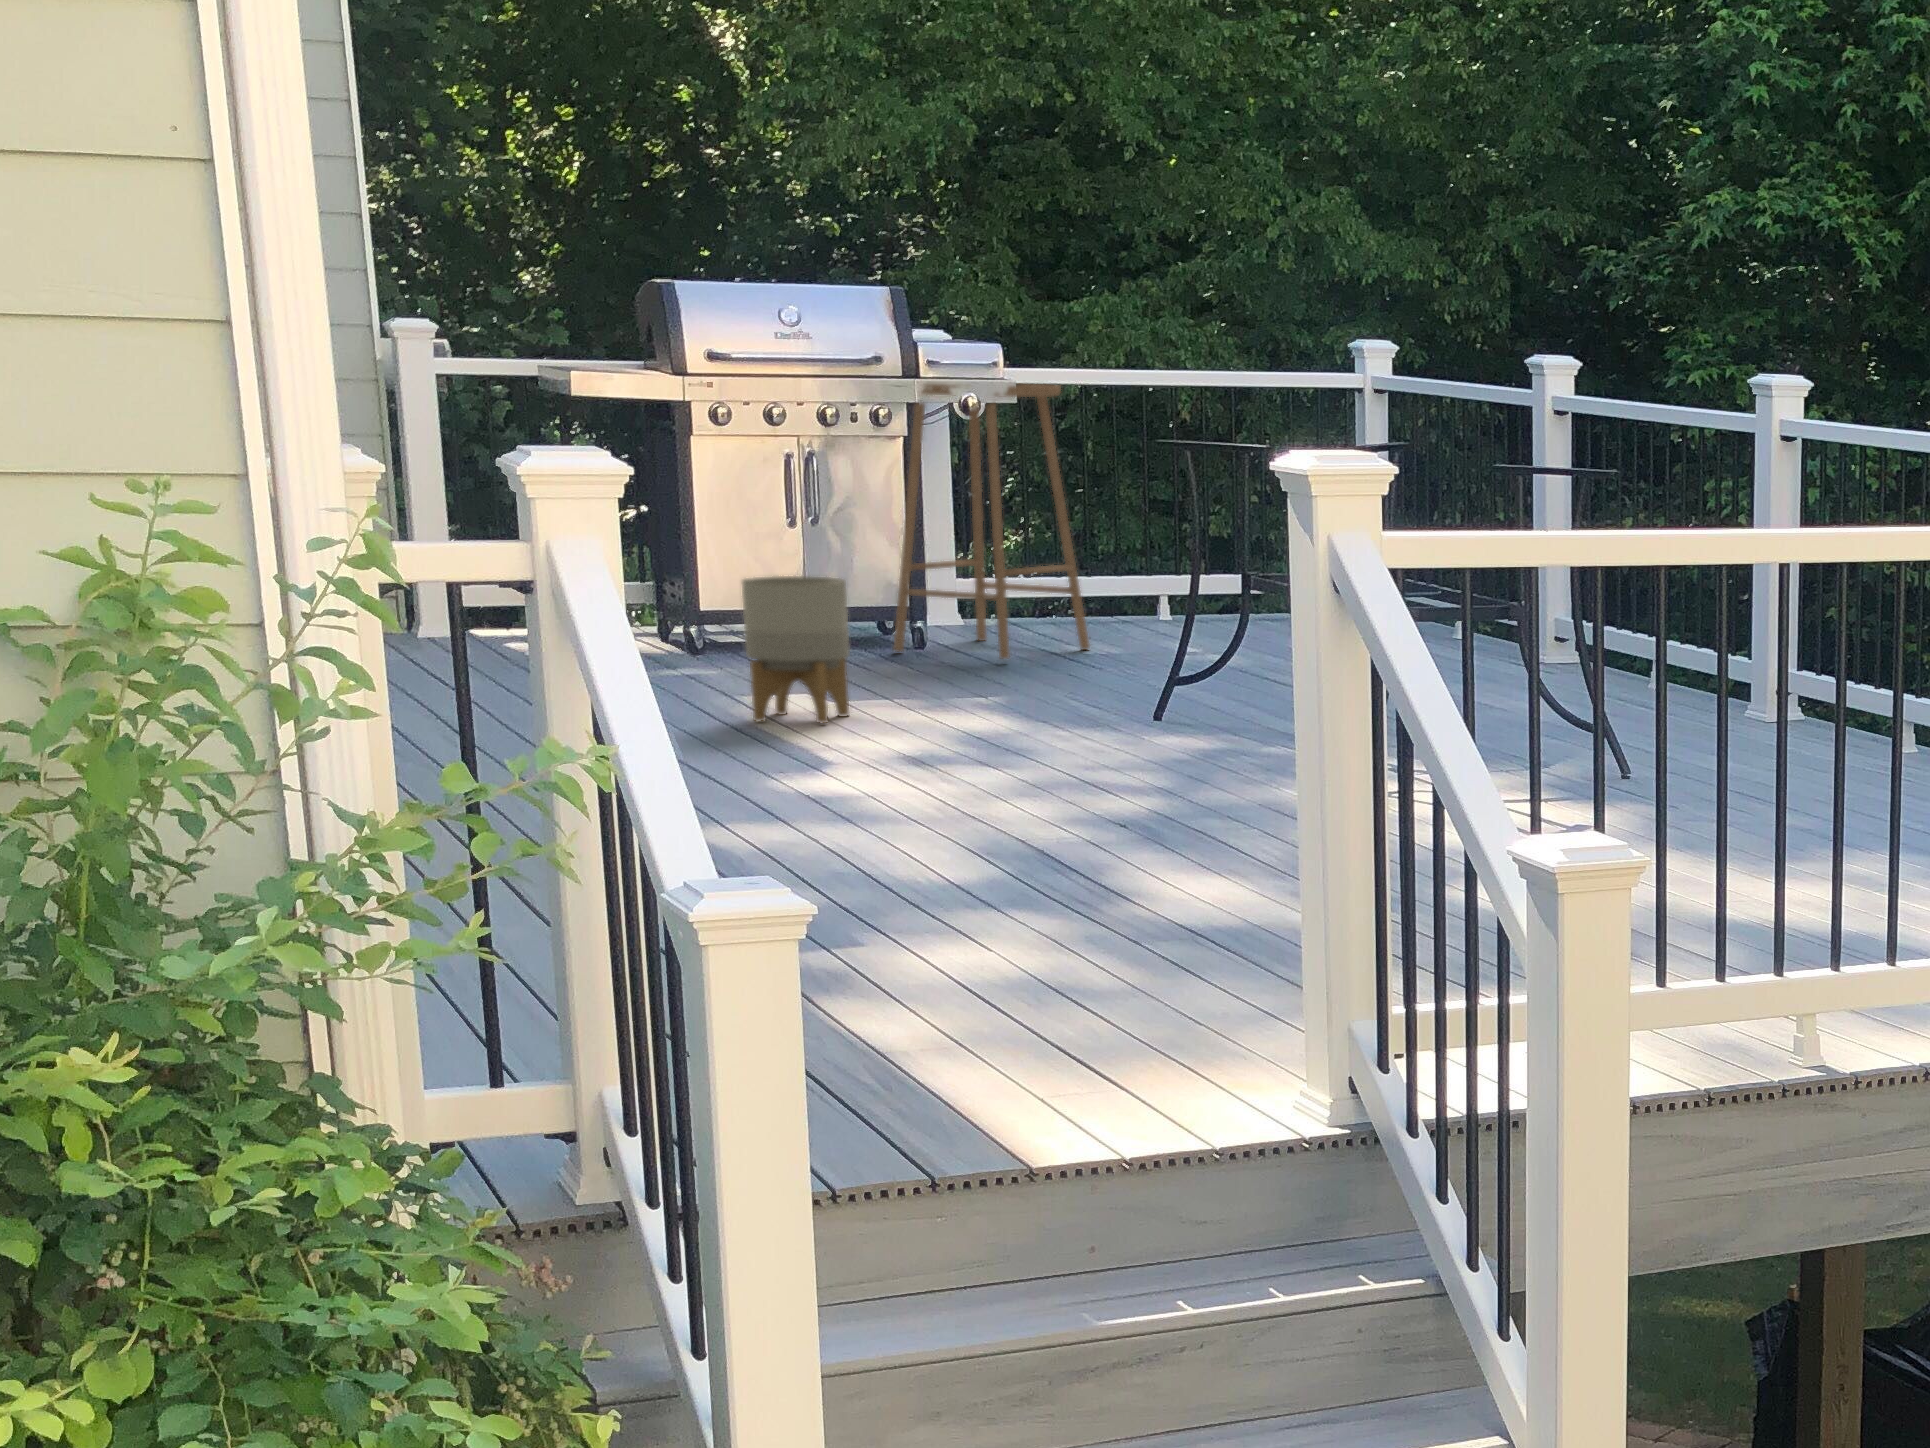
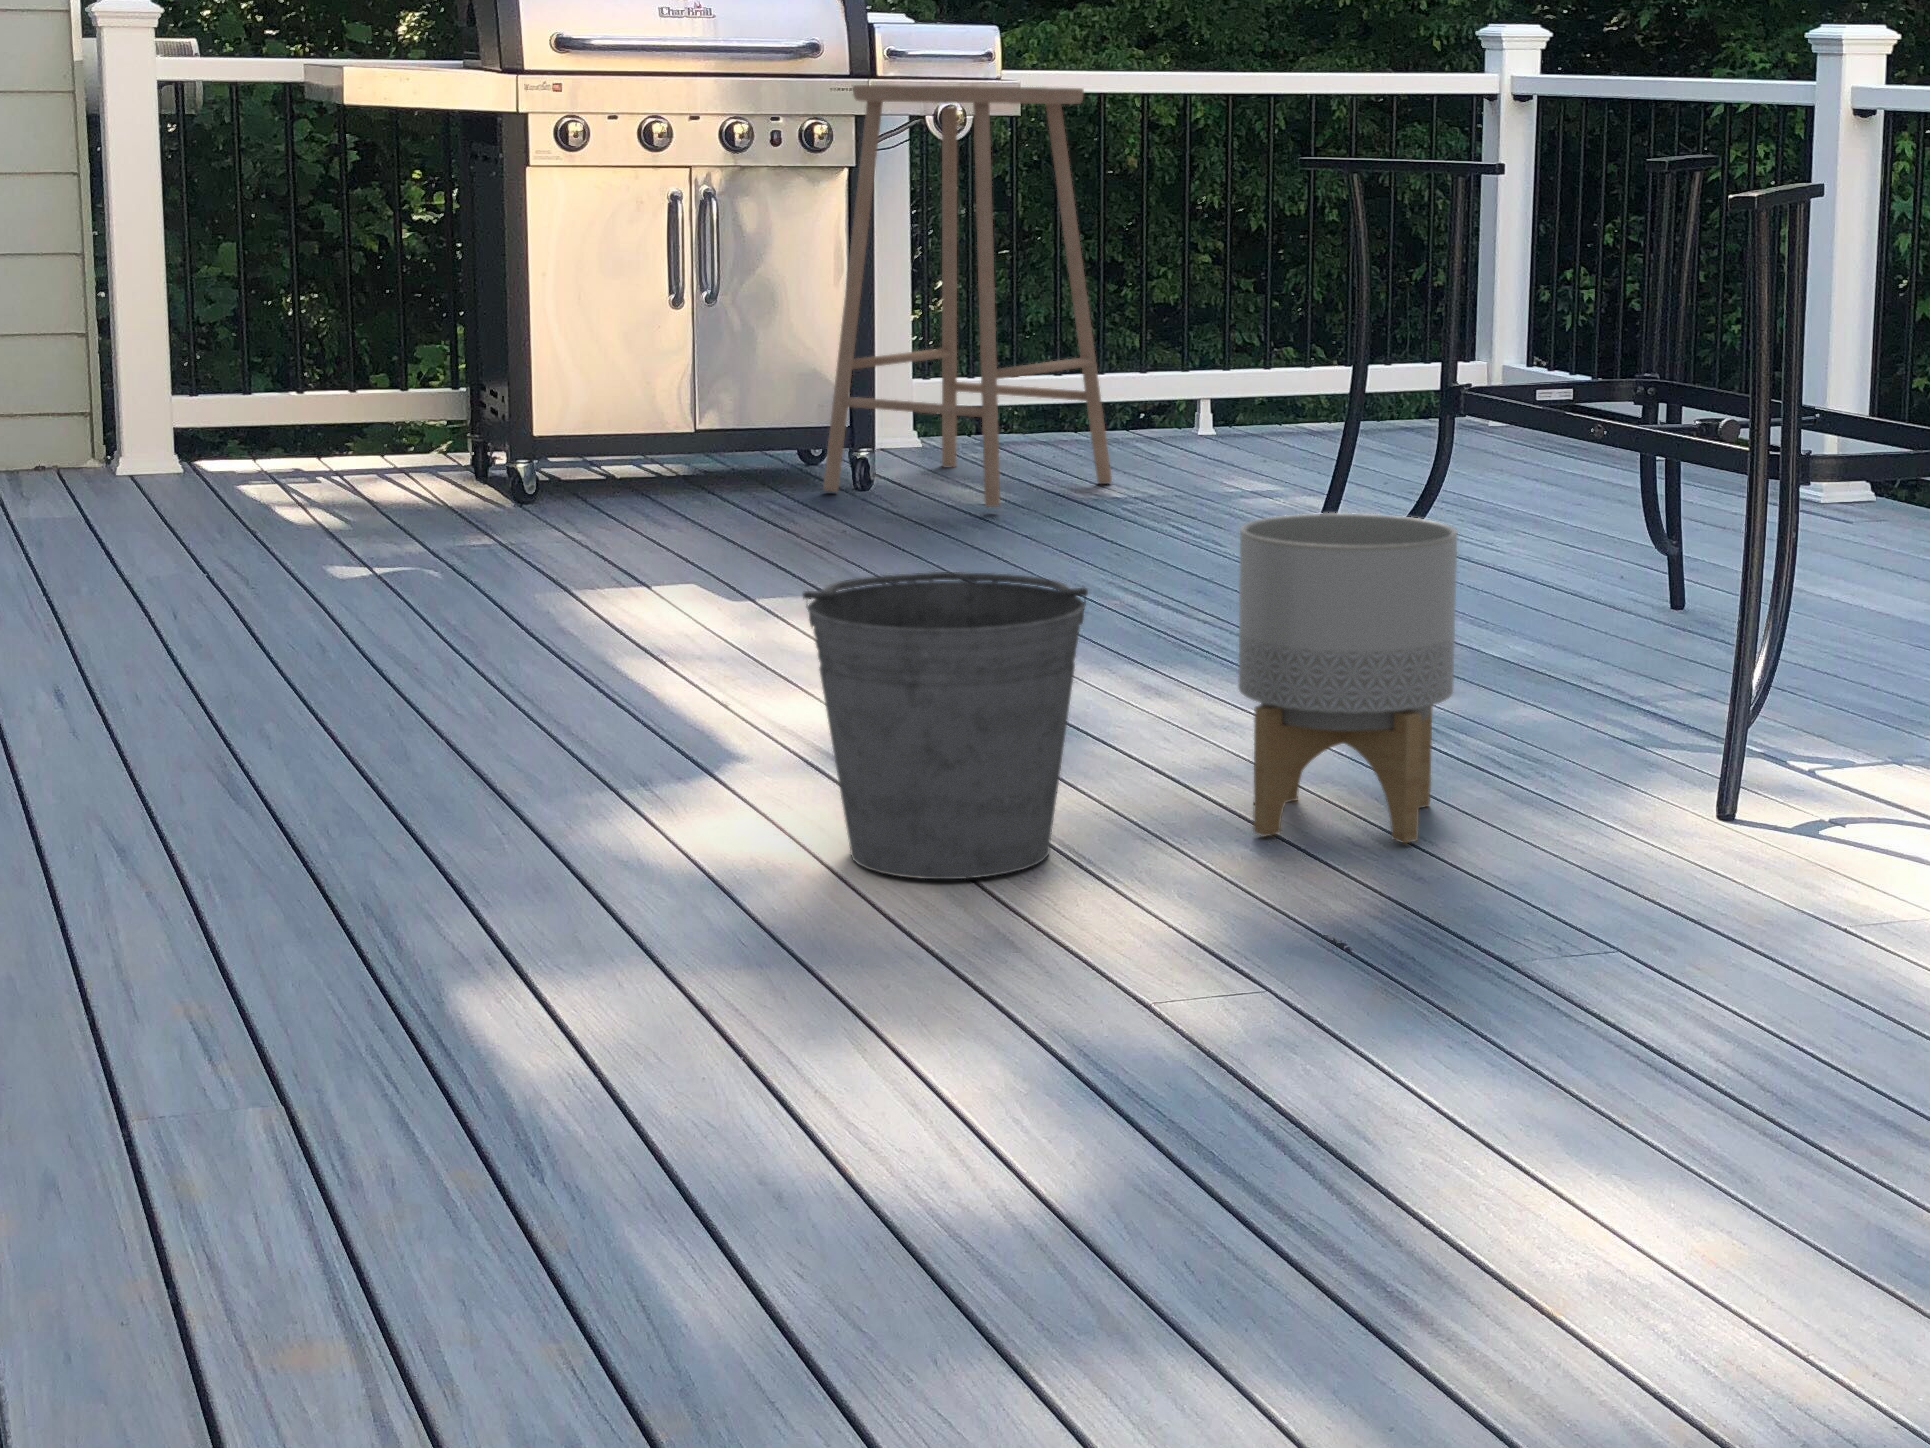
planter: present [742,576,850,723] -> present [1238,513,1457,843]
bucket: none [870,648,1012,790] -> present [803,572,1088,879]

